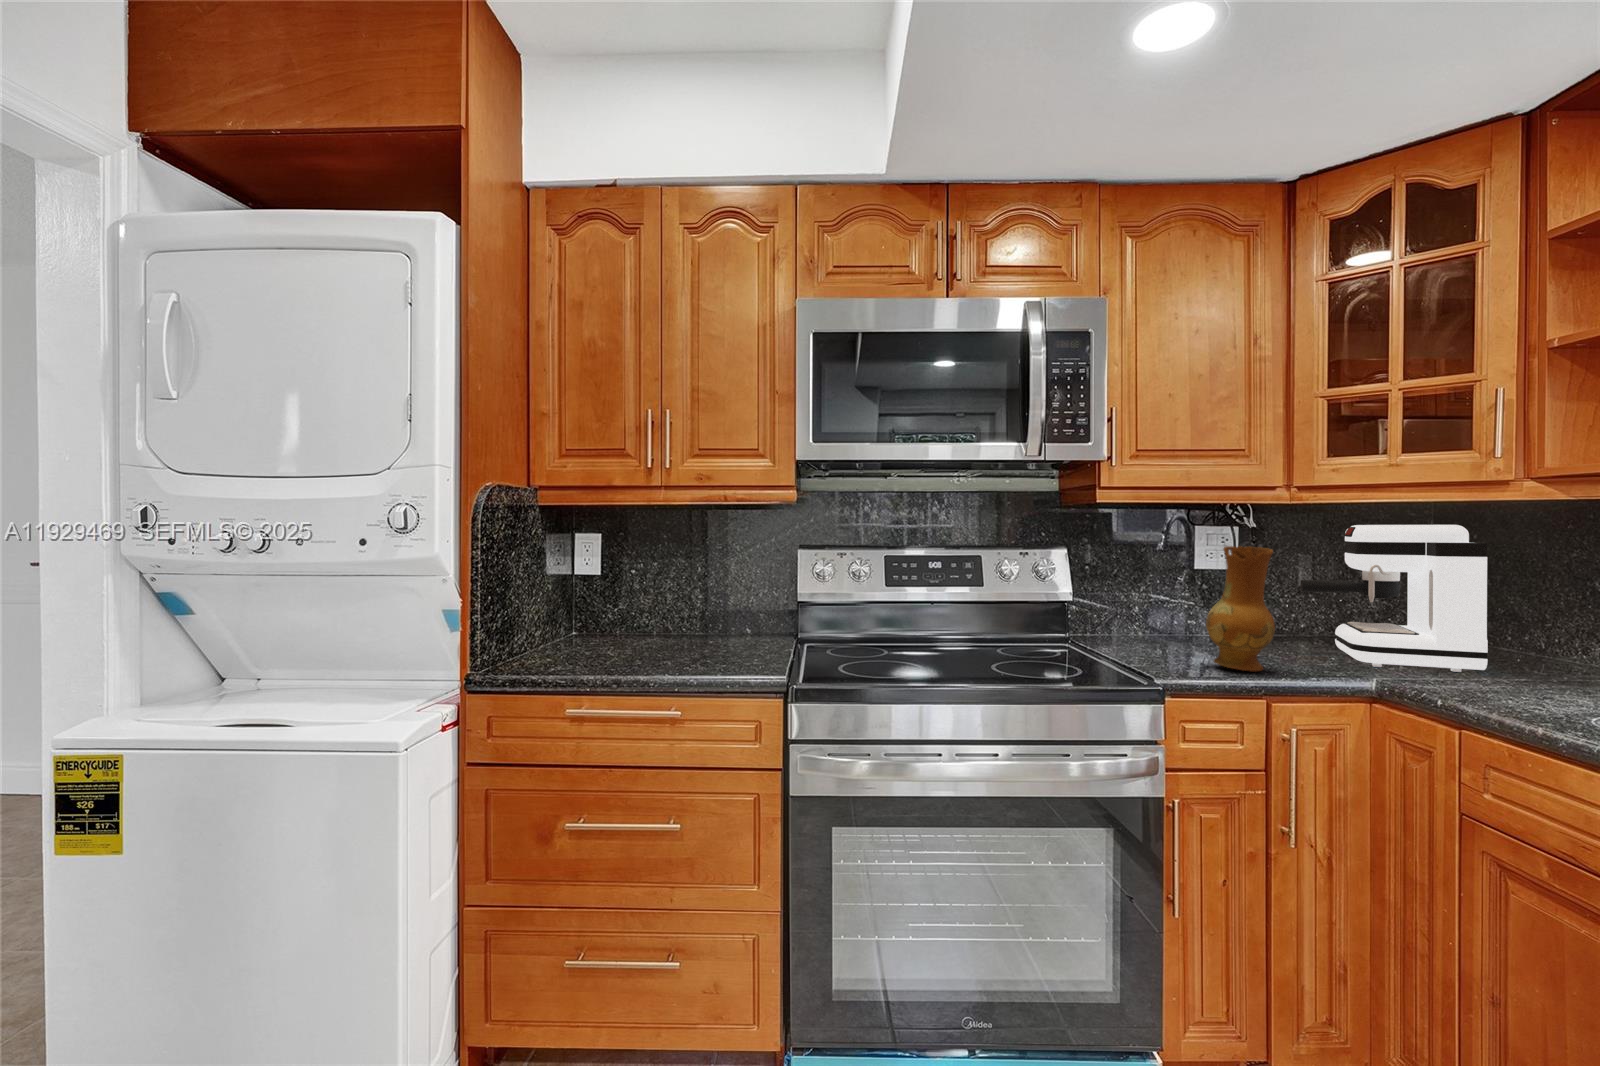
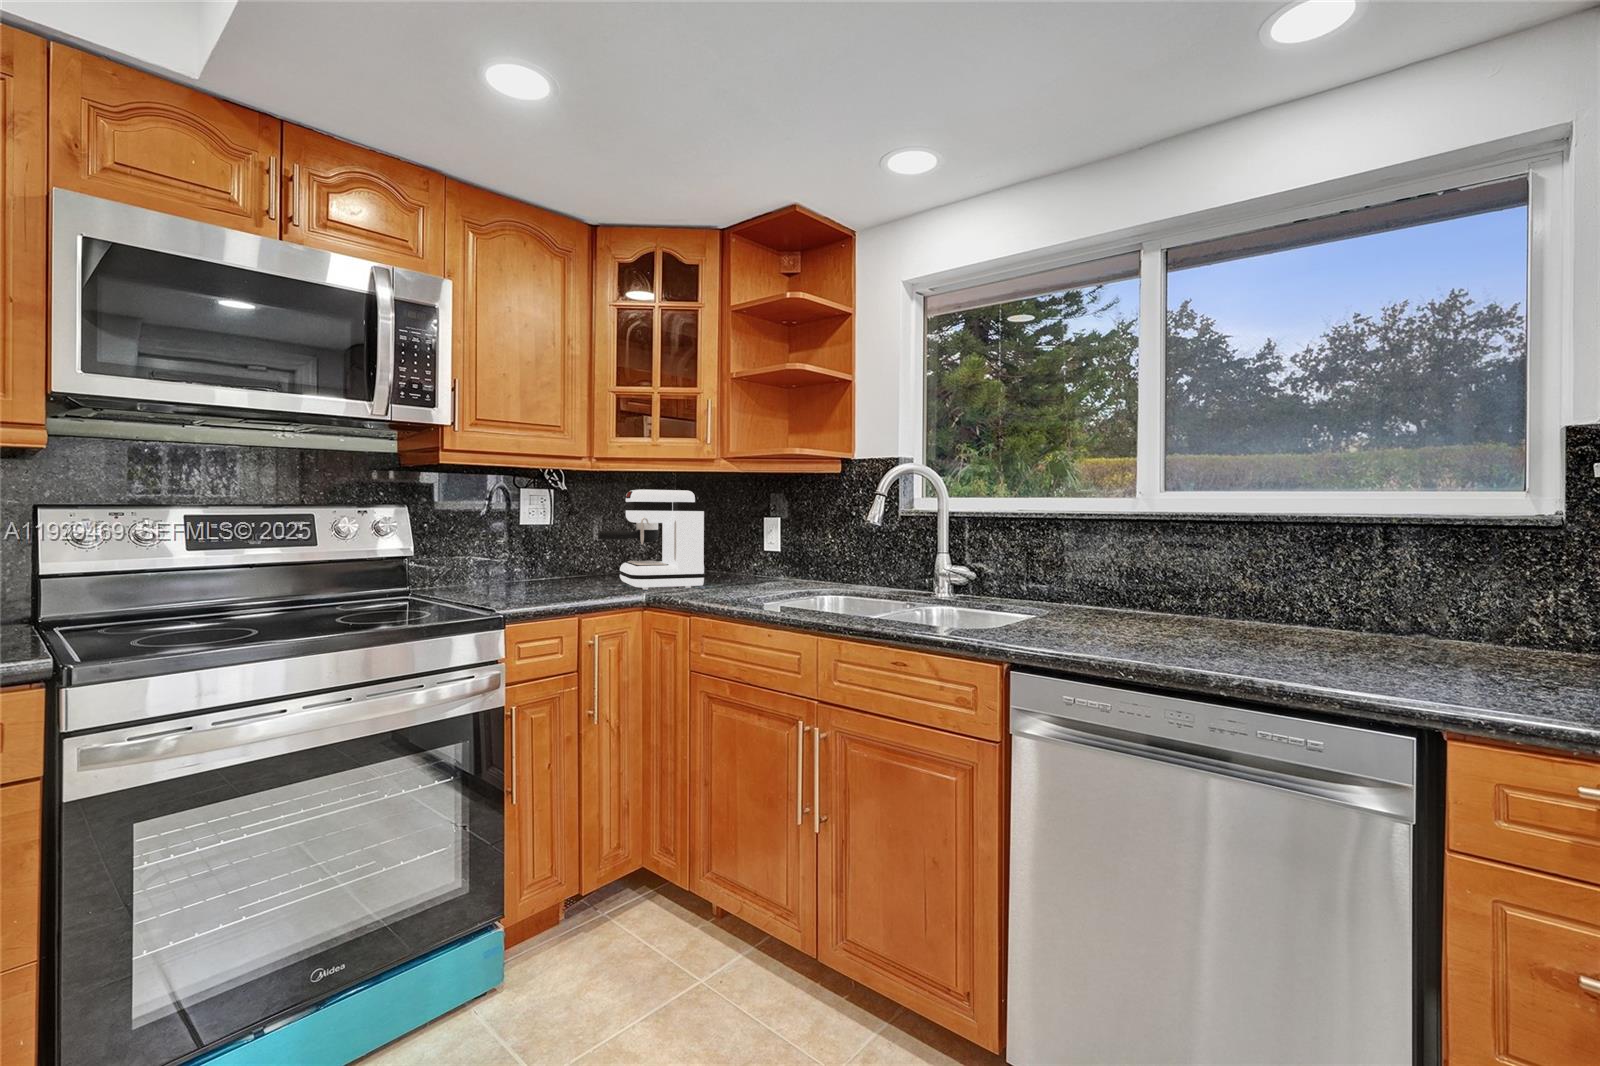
ceramic jug: present [1206,546,1275,672] -> none [534,502,583,599]

